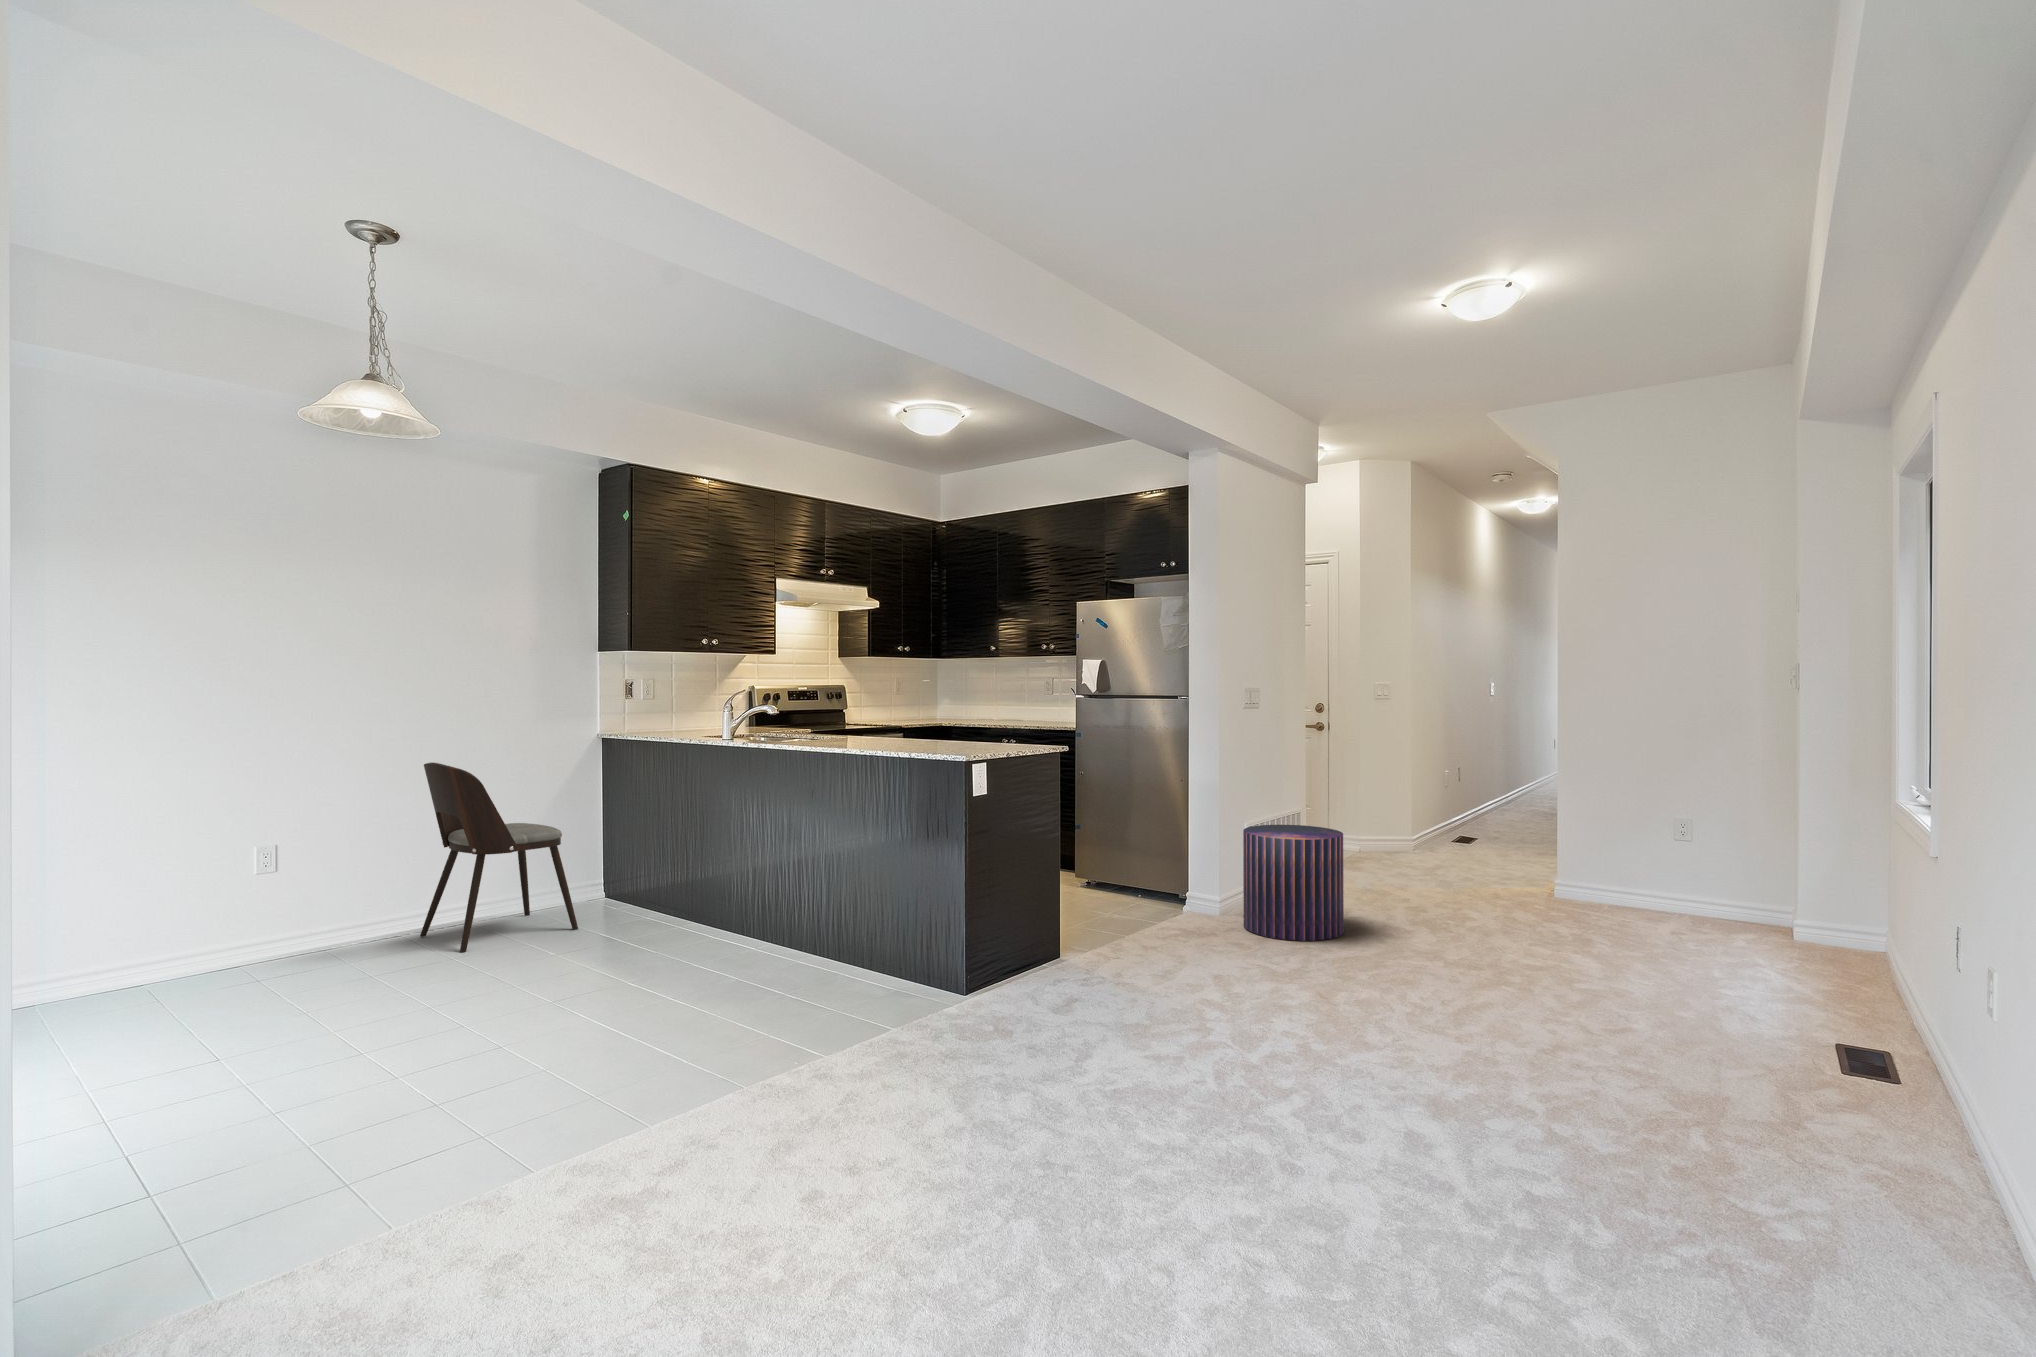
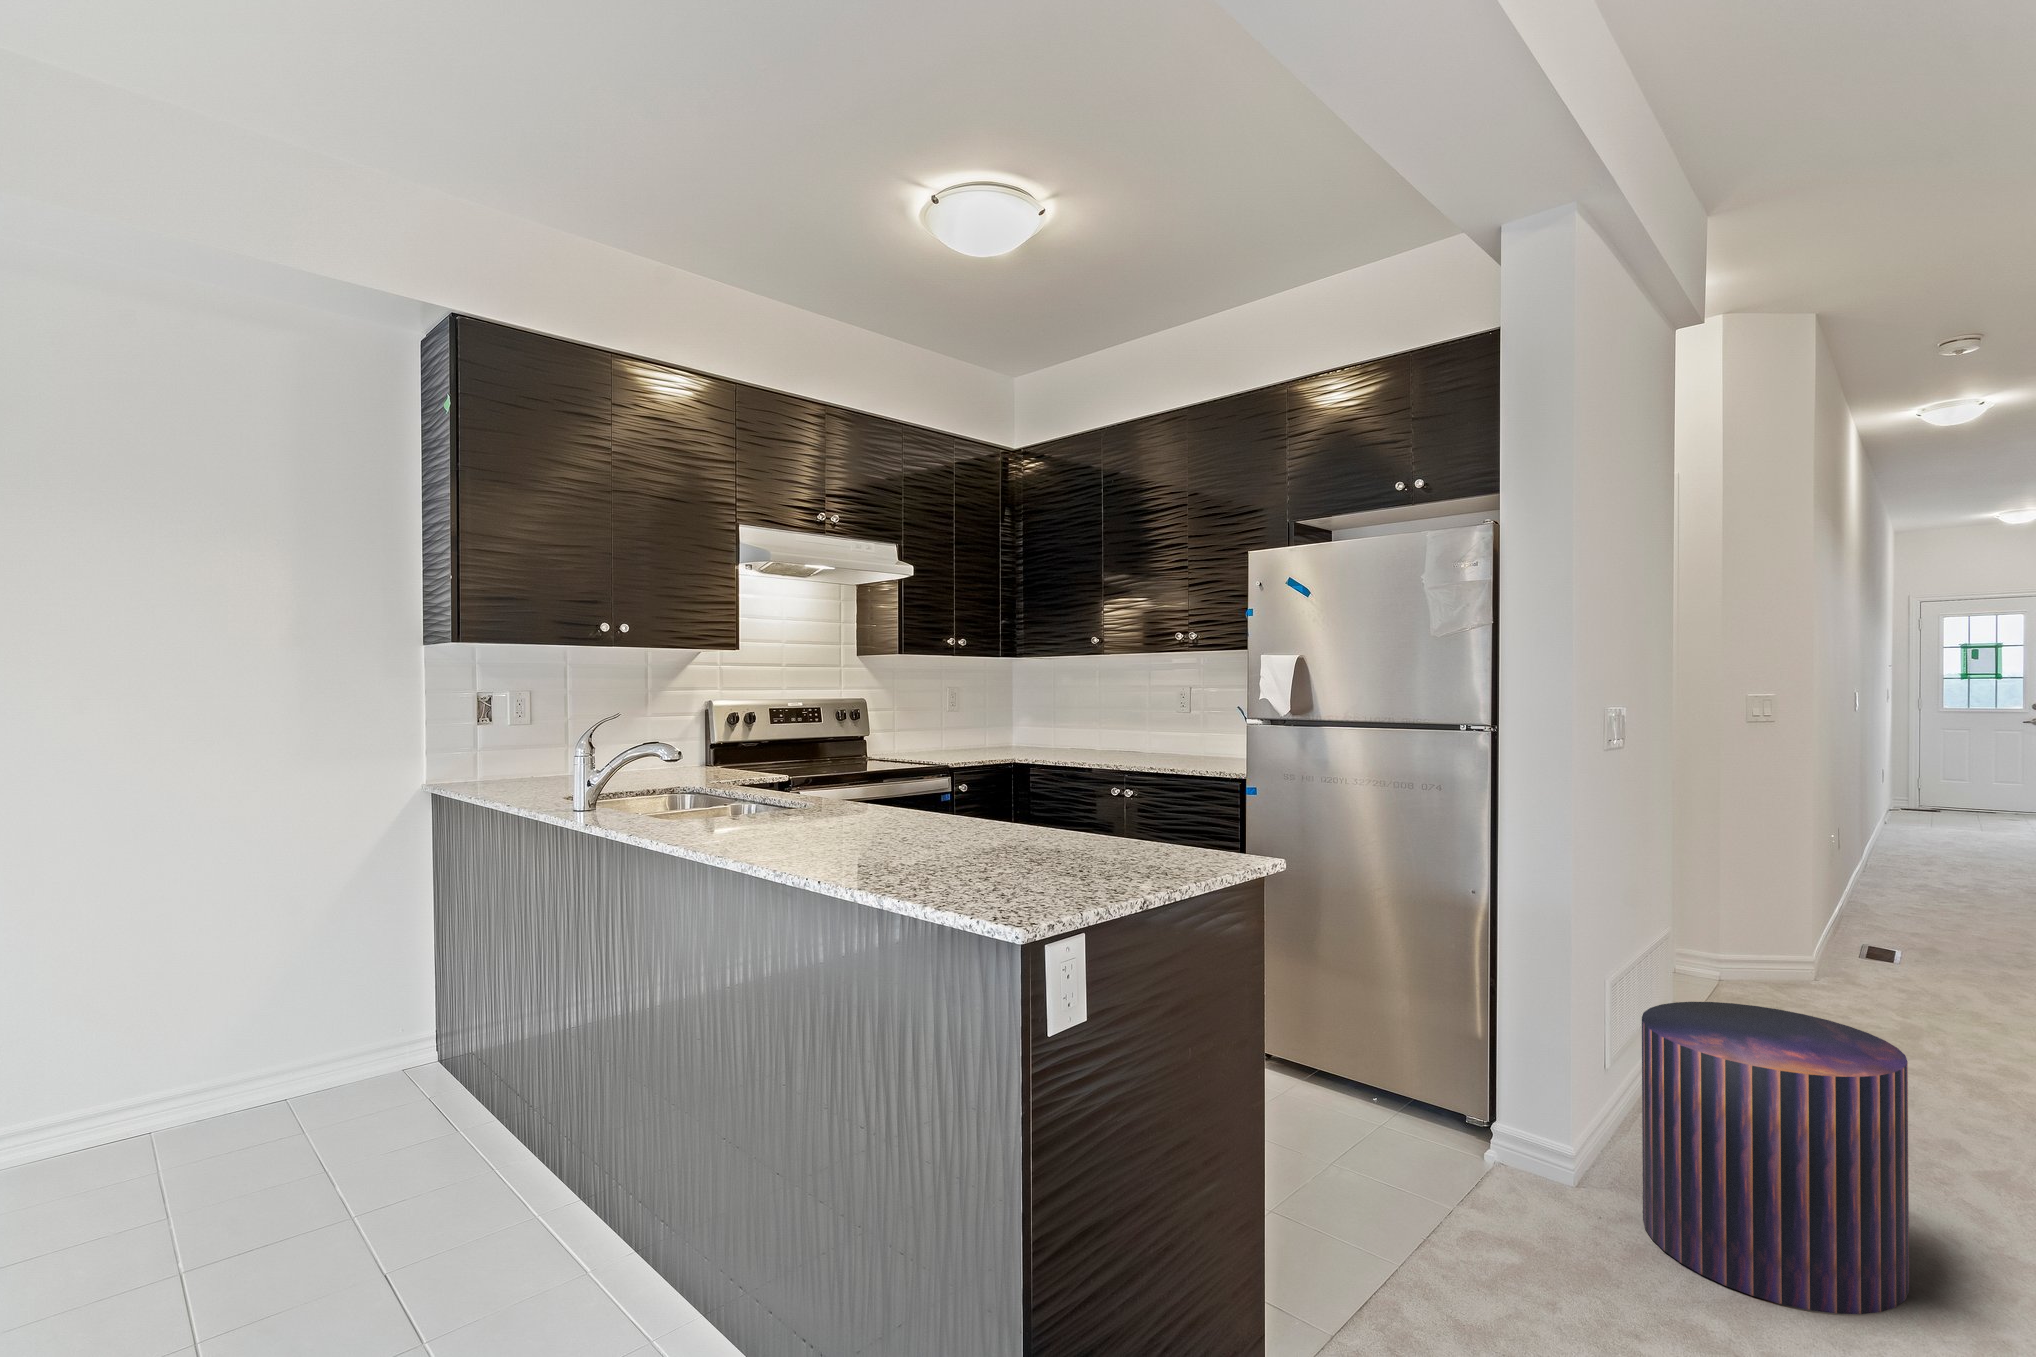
dining chair: present [420,762,578,952] -> none [9,860,321,1246]

